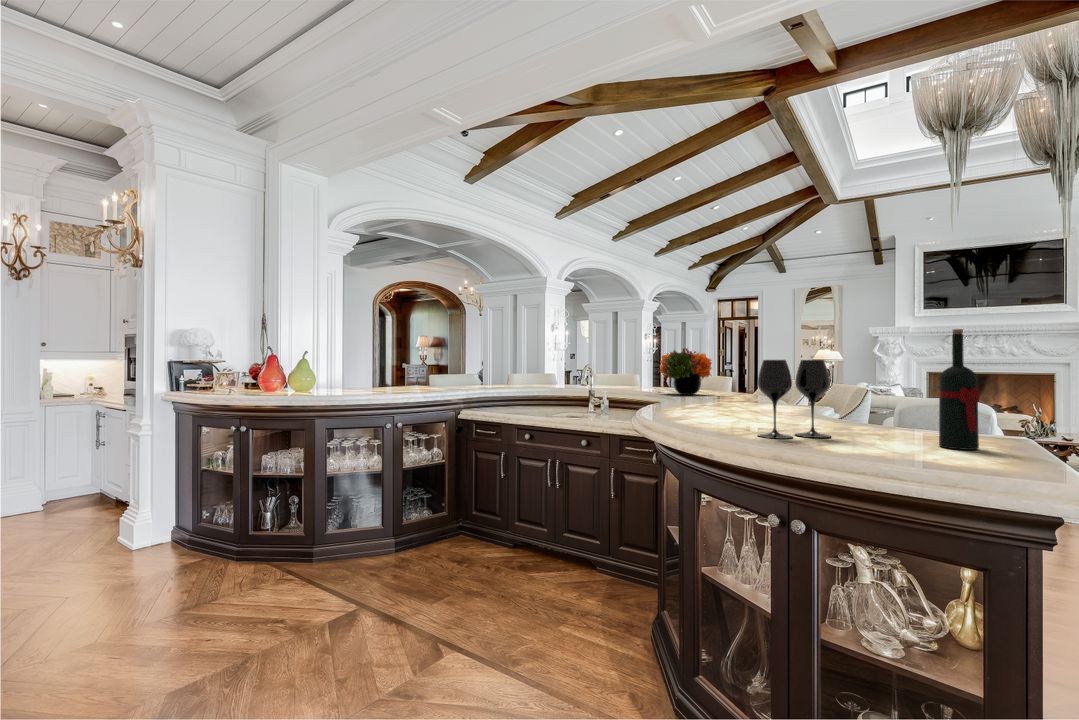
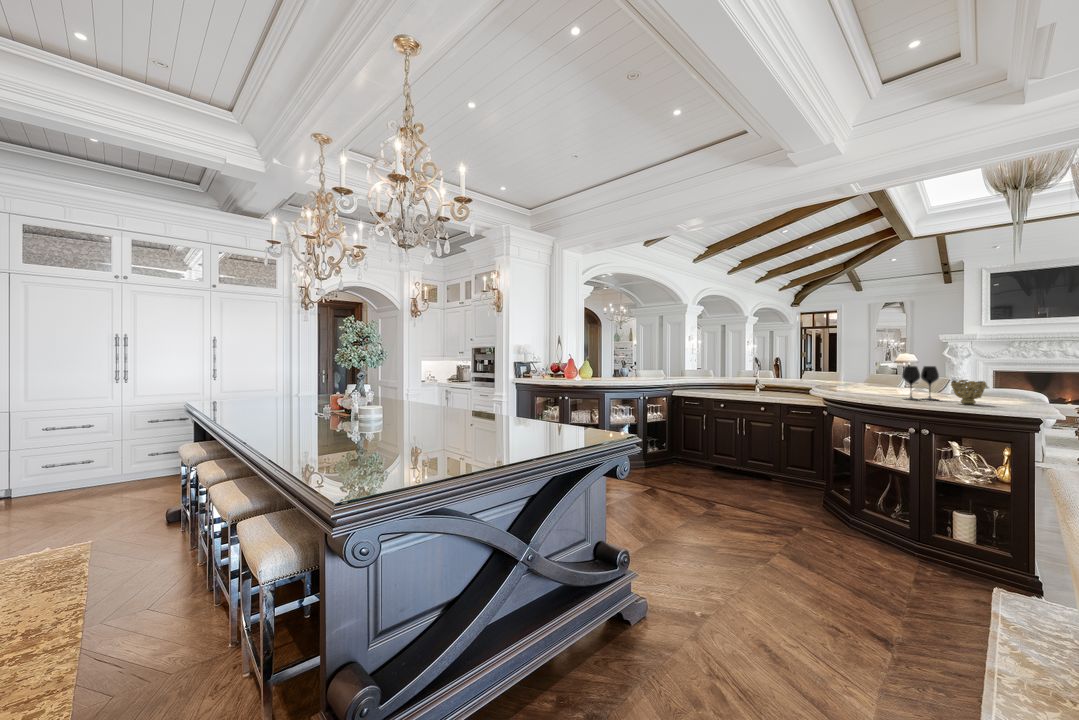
wine bottle: present [939,329,979,450] -> none [995,354,1015,404]
flower arrangement: present [659,348,712,395] -> none [802,355,839,383]
decorative bowl: none [848,392,923,453] -> present [951,380,987,404]

